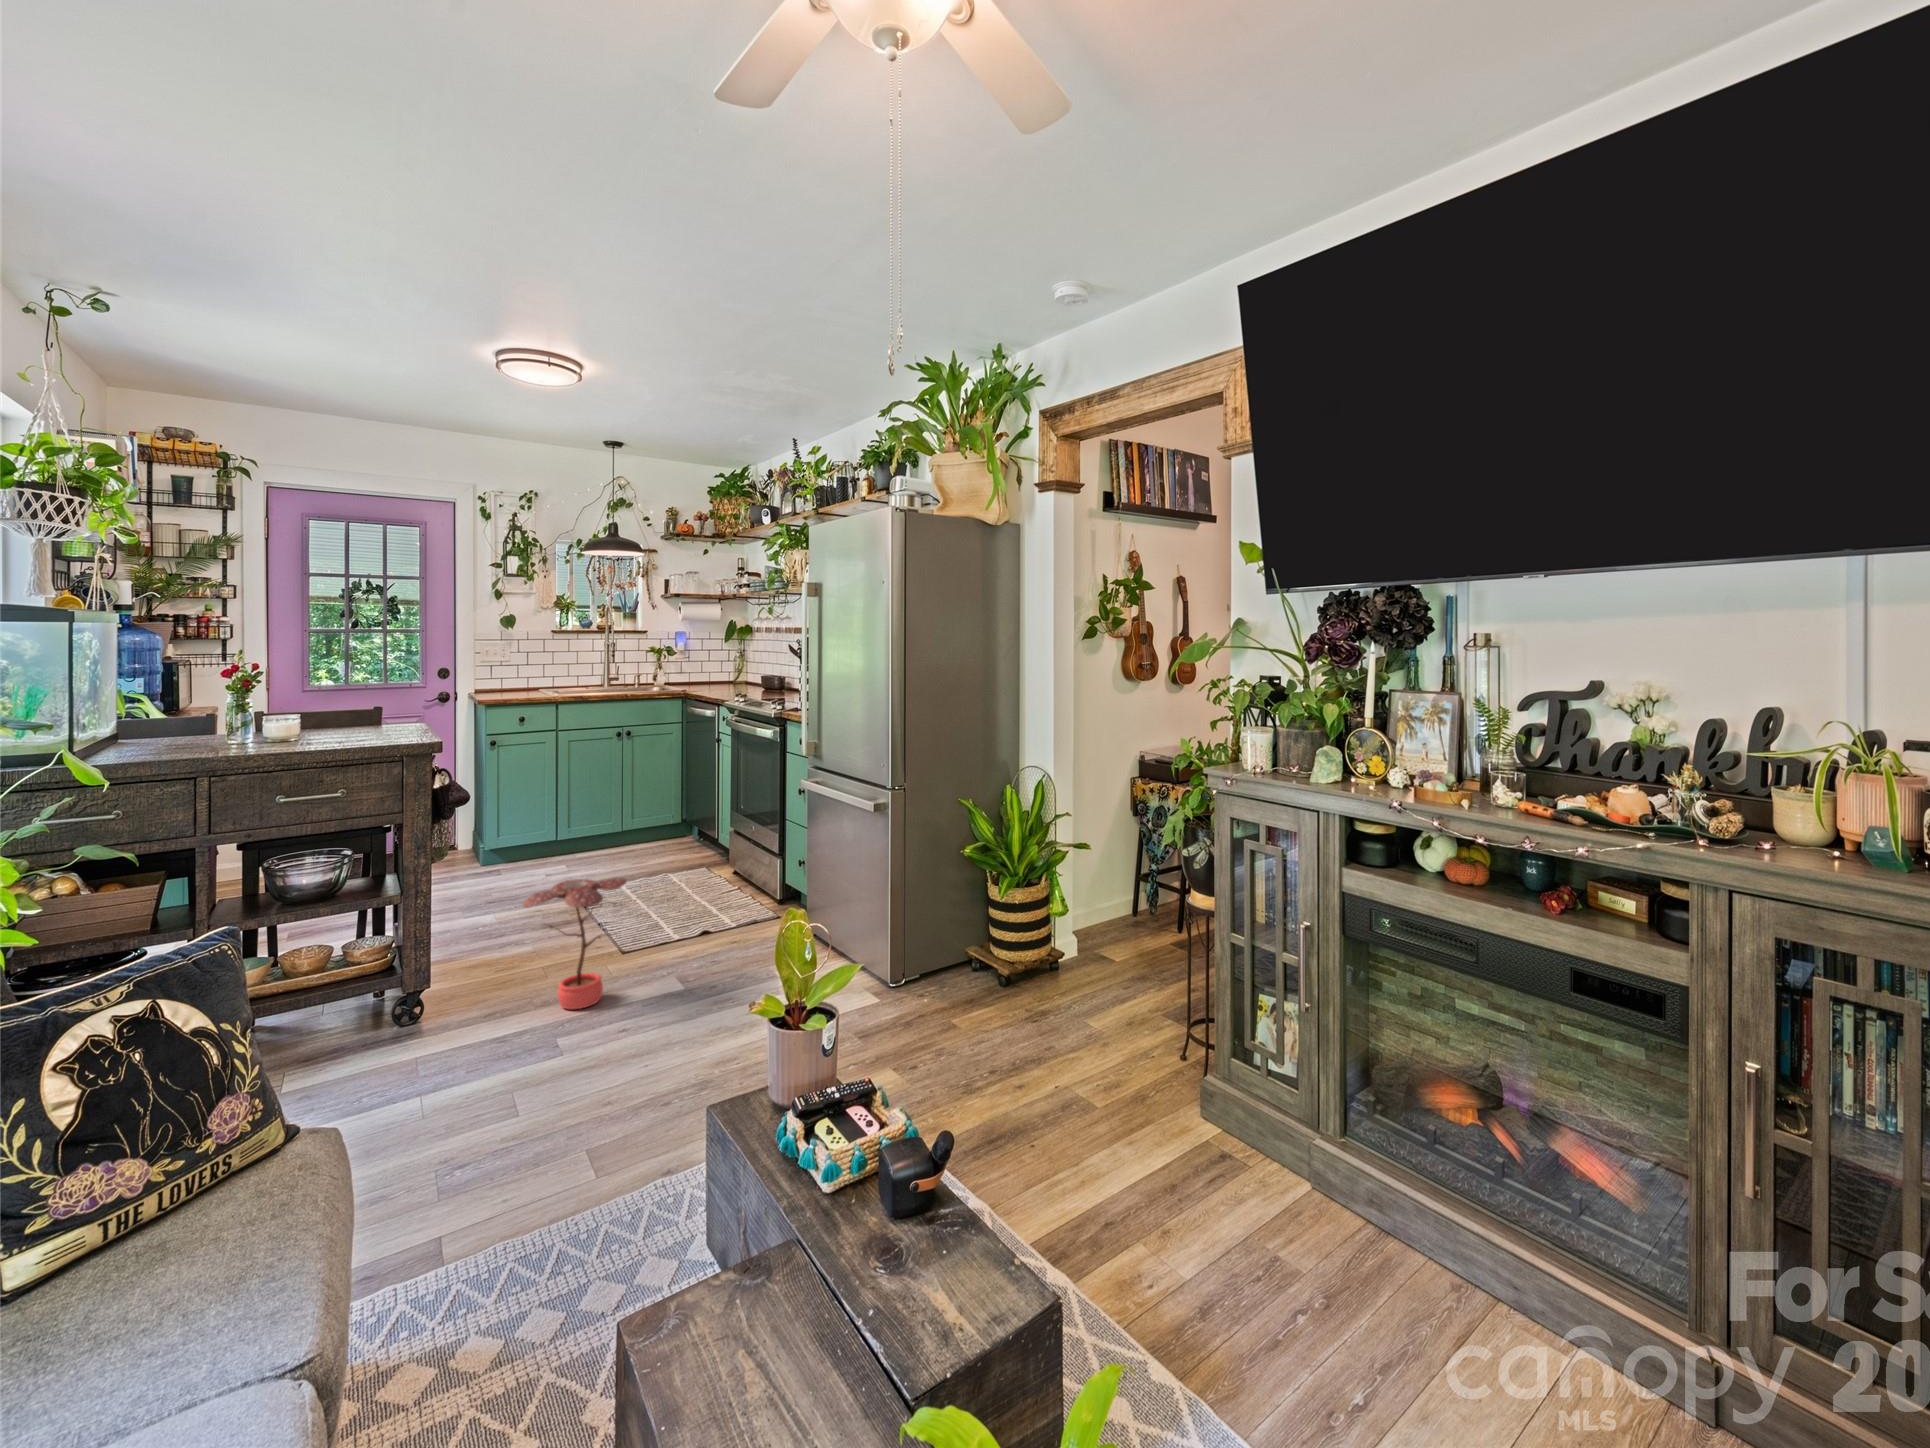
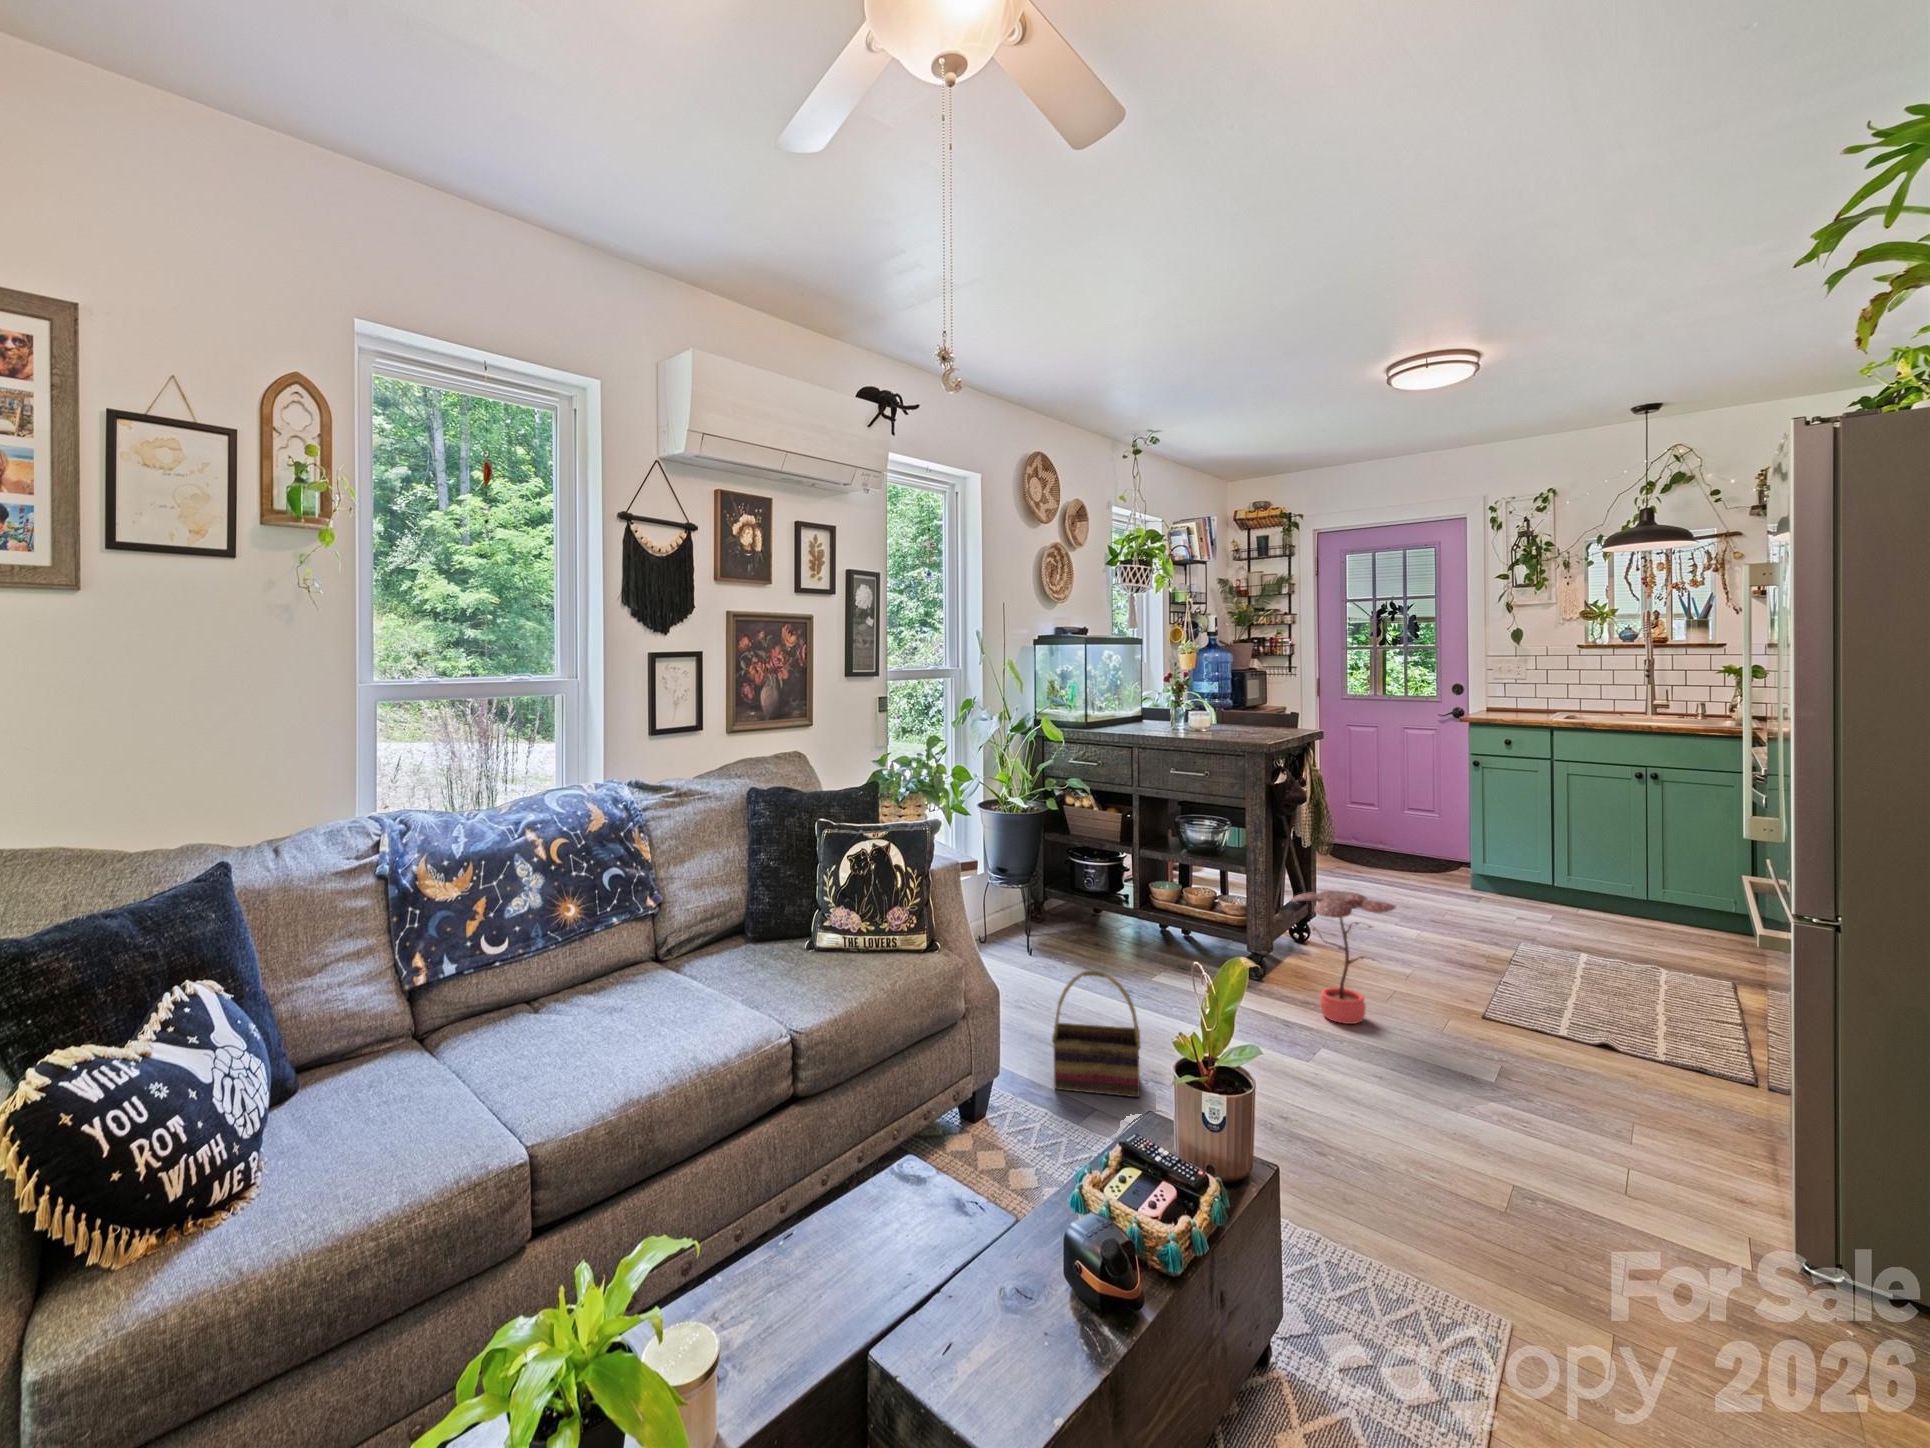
basket: none [404,1049,546,1231] -> present [1052,970,1140,1097]

